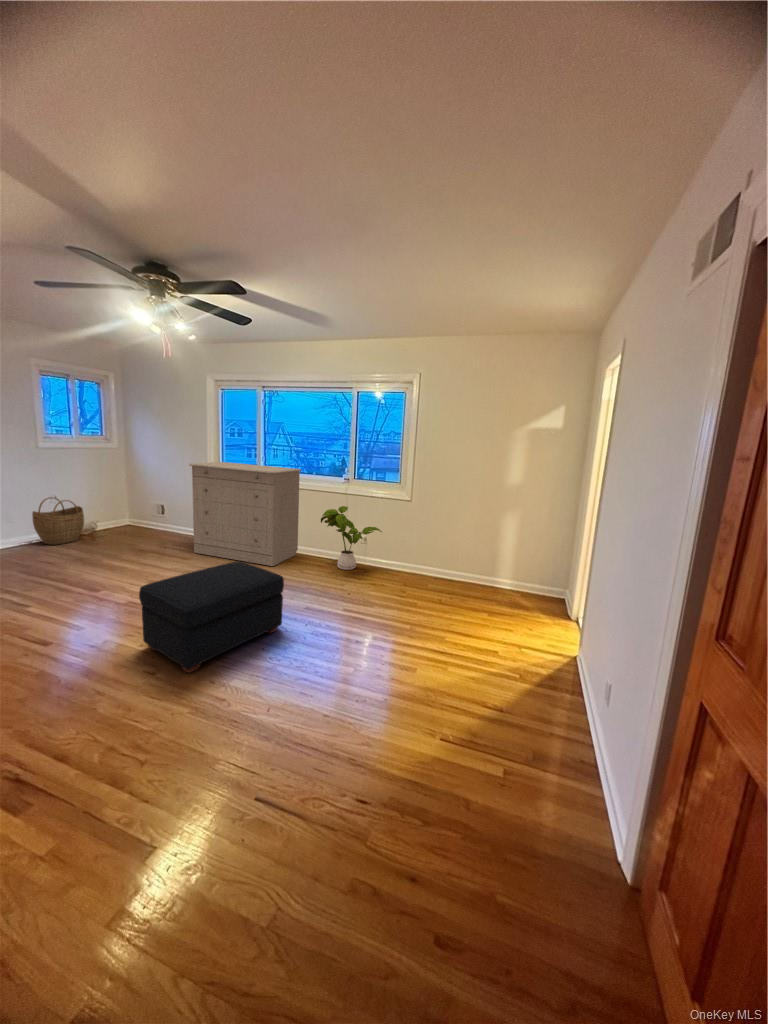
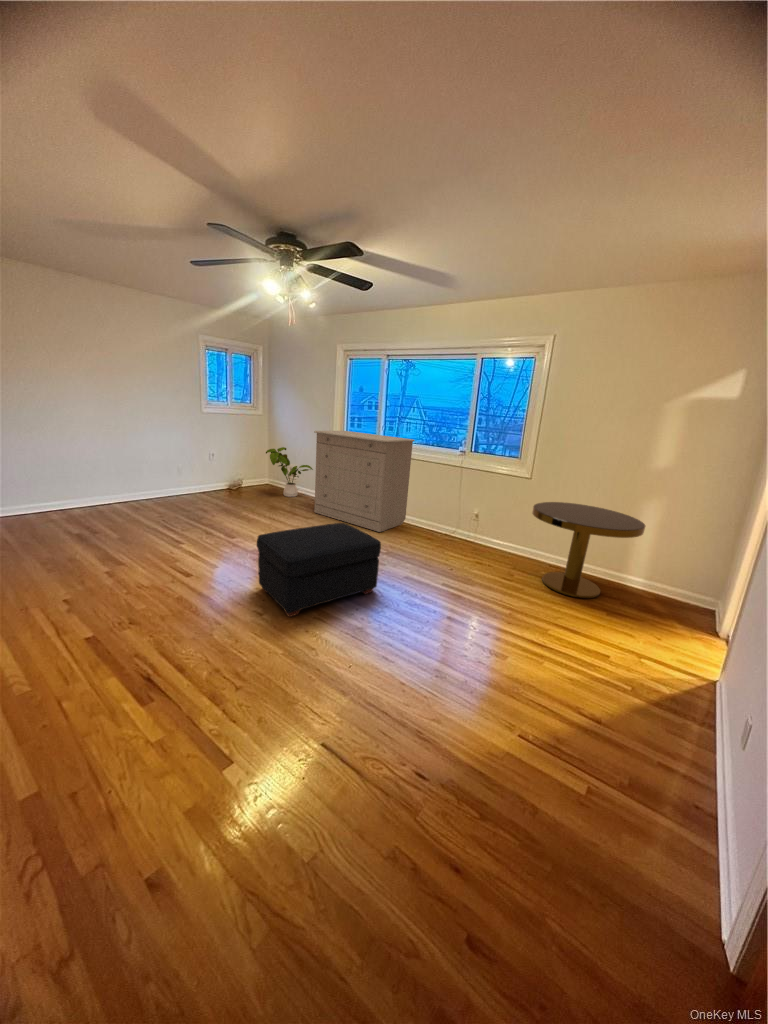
woven basket: present [32,497,84,545] -> none [199,456,235,496]
house plant: present [321,506,382,570] -> present [266,447,313,497]
side table: none [420,521,510,604] -> present [532,502,645,598]

